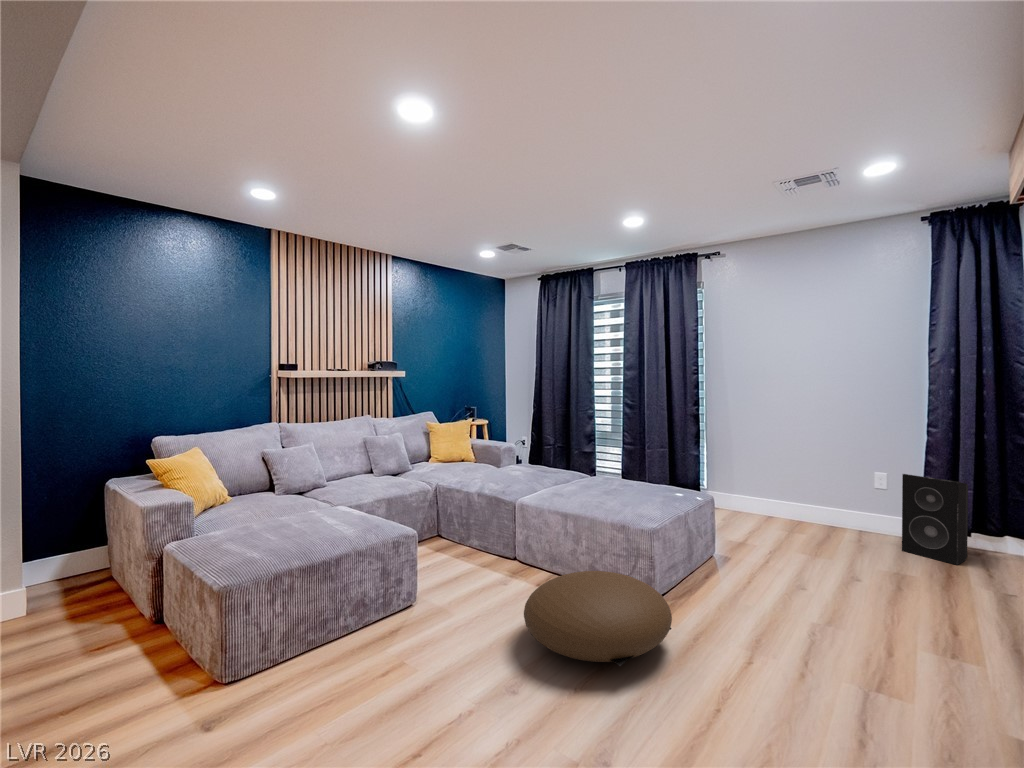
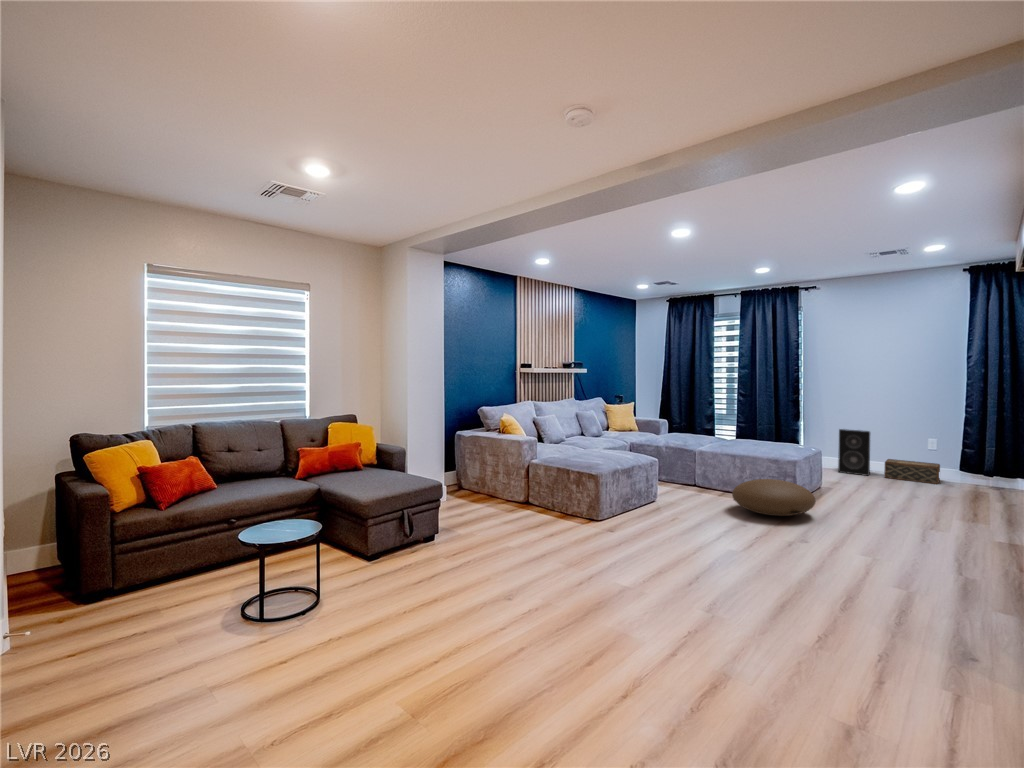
speaker: present [902,474,968,565] -> present [838,429,870,476]
woven basket: none [813,501,891,544] -> present [884,459,940,484]

